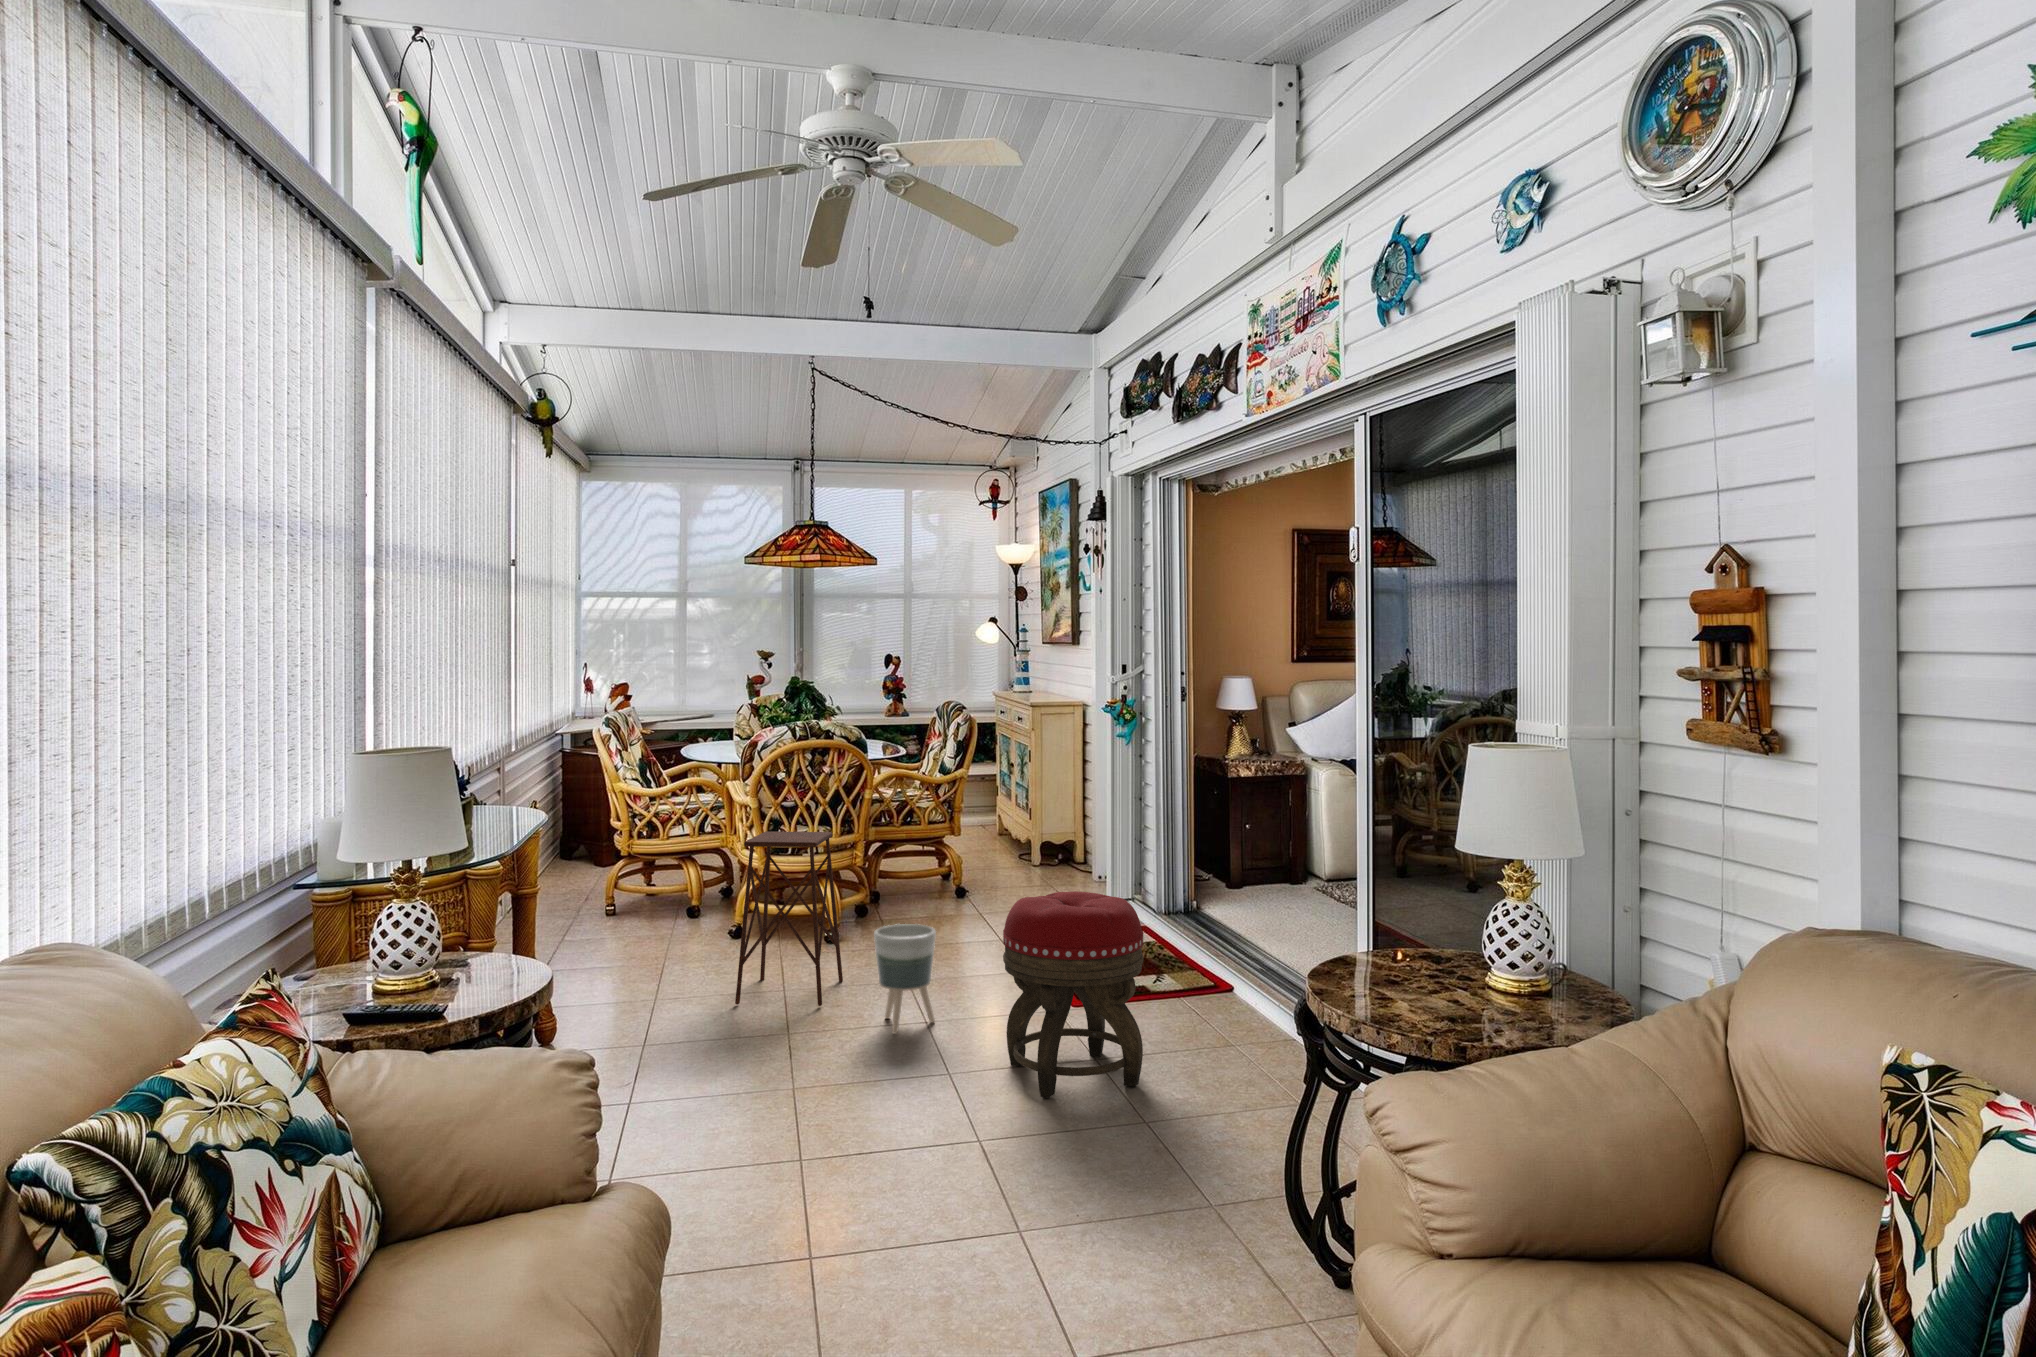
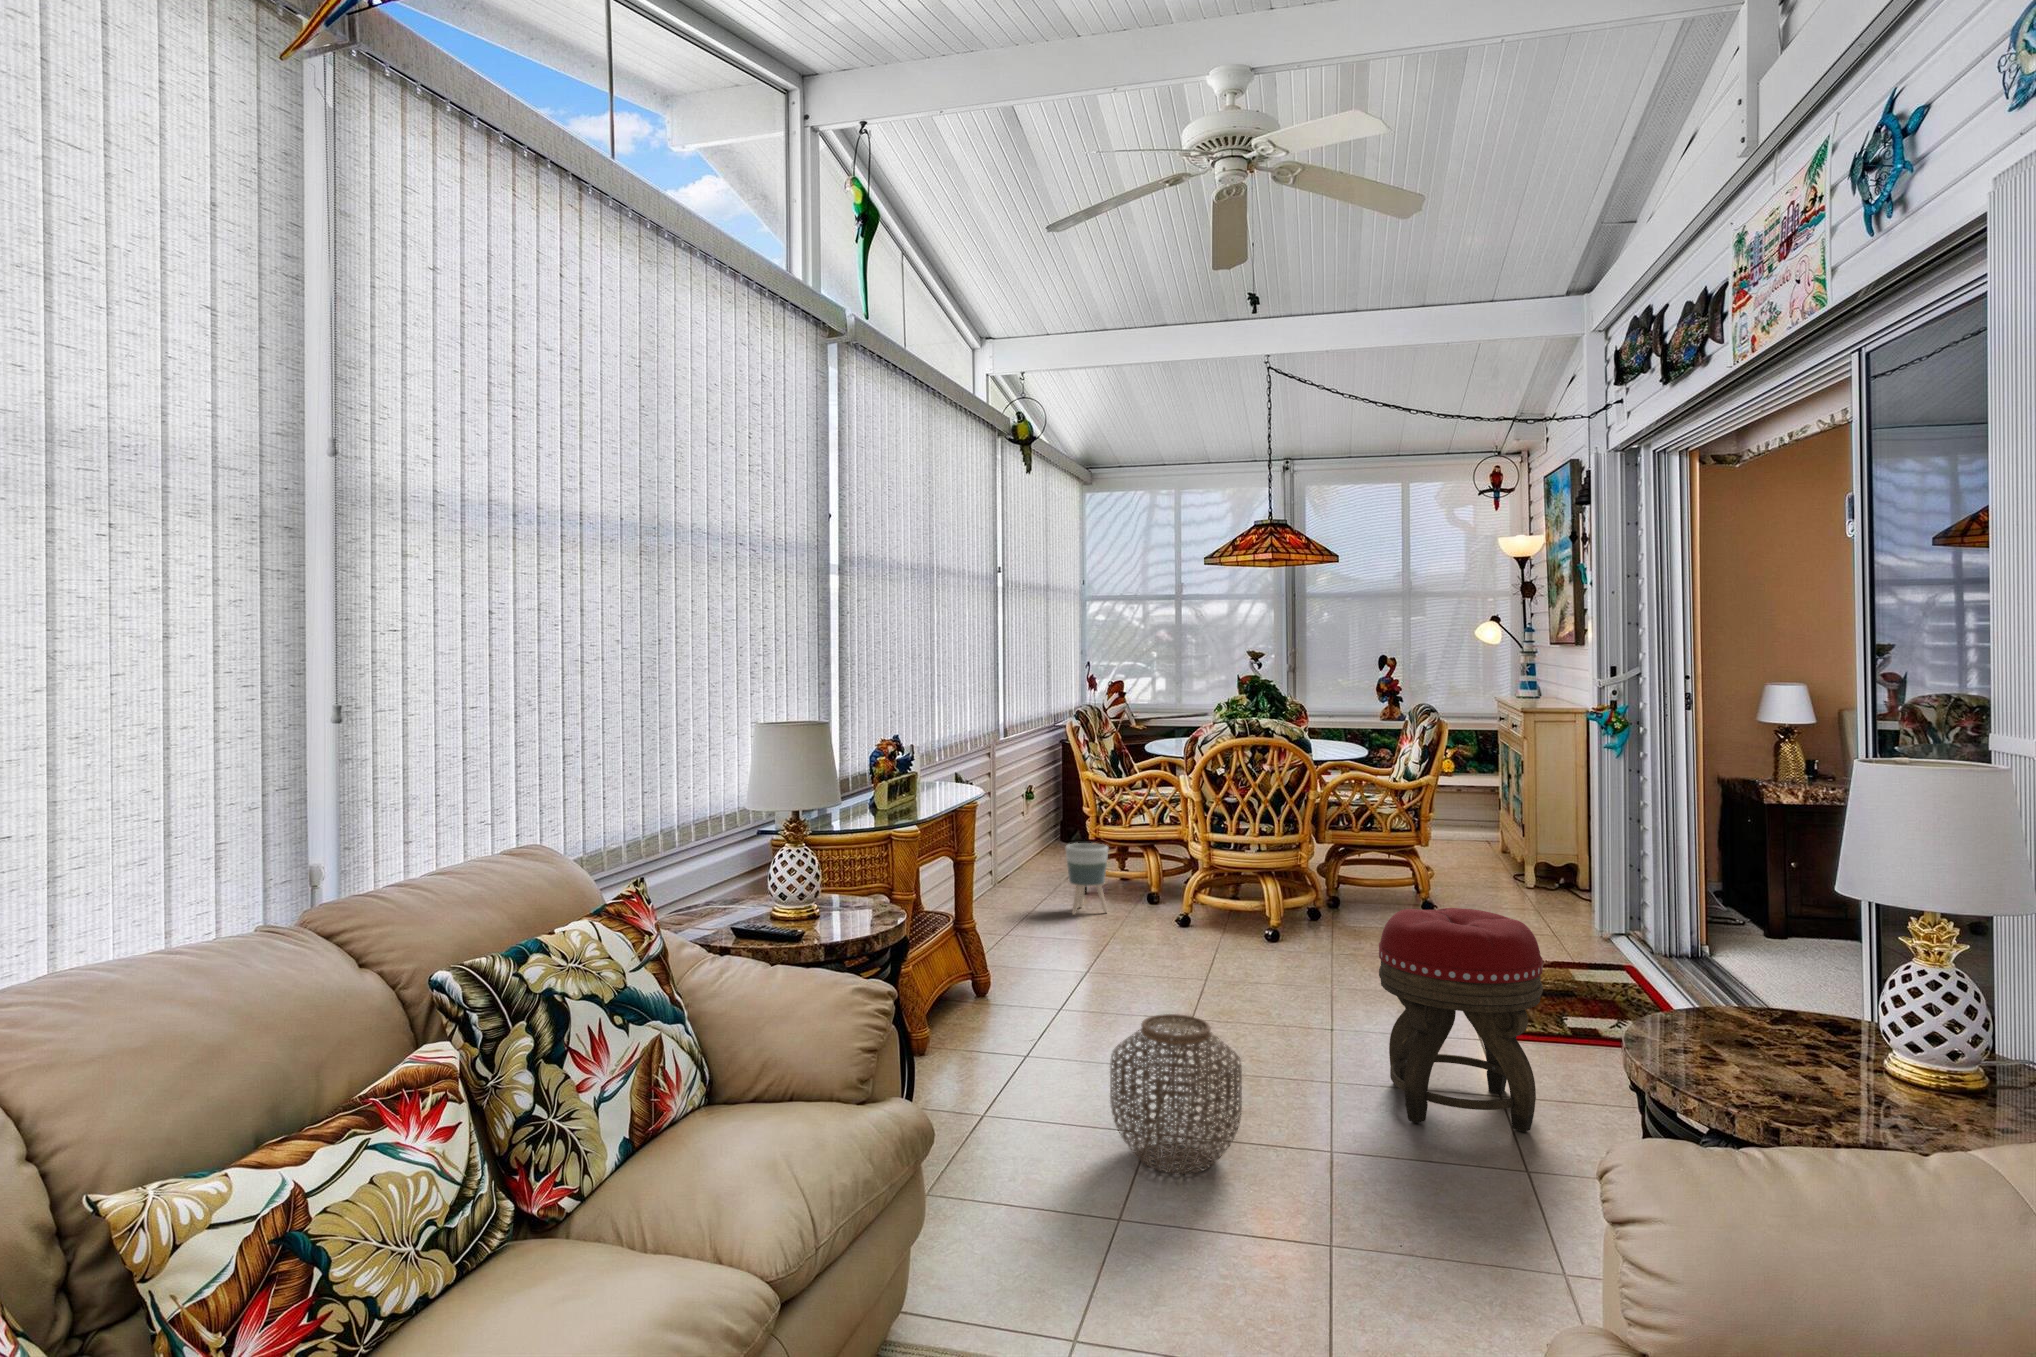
side table: present [735,831,843,1006] -> none [1153,823,1262,995]
planter: present [874,924,936,1034] -> present [1066,843,1108,915]
woven basket: none [780,1033,917,1200] -> present [1110,1014,1242,1174]

